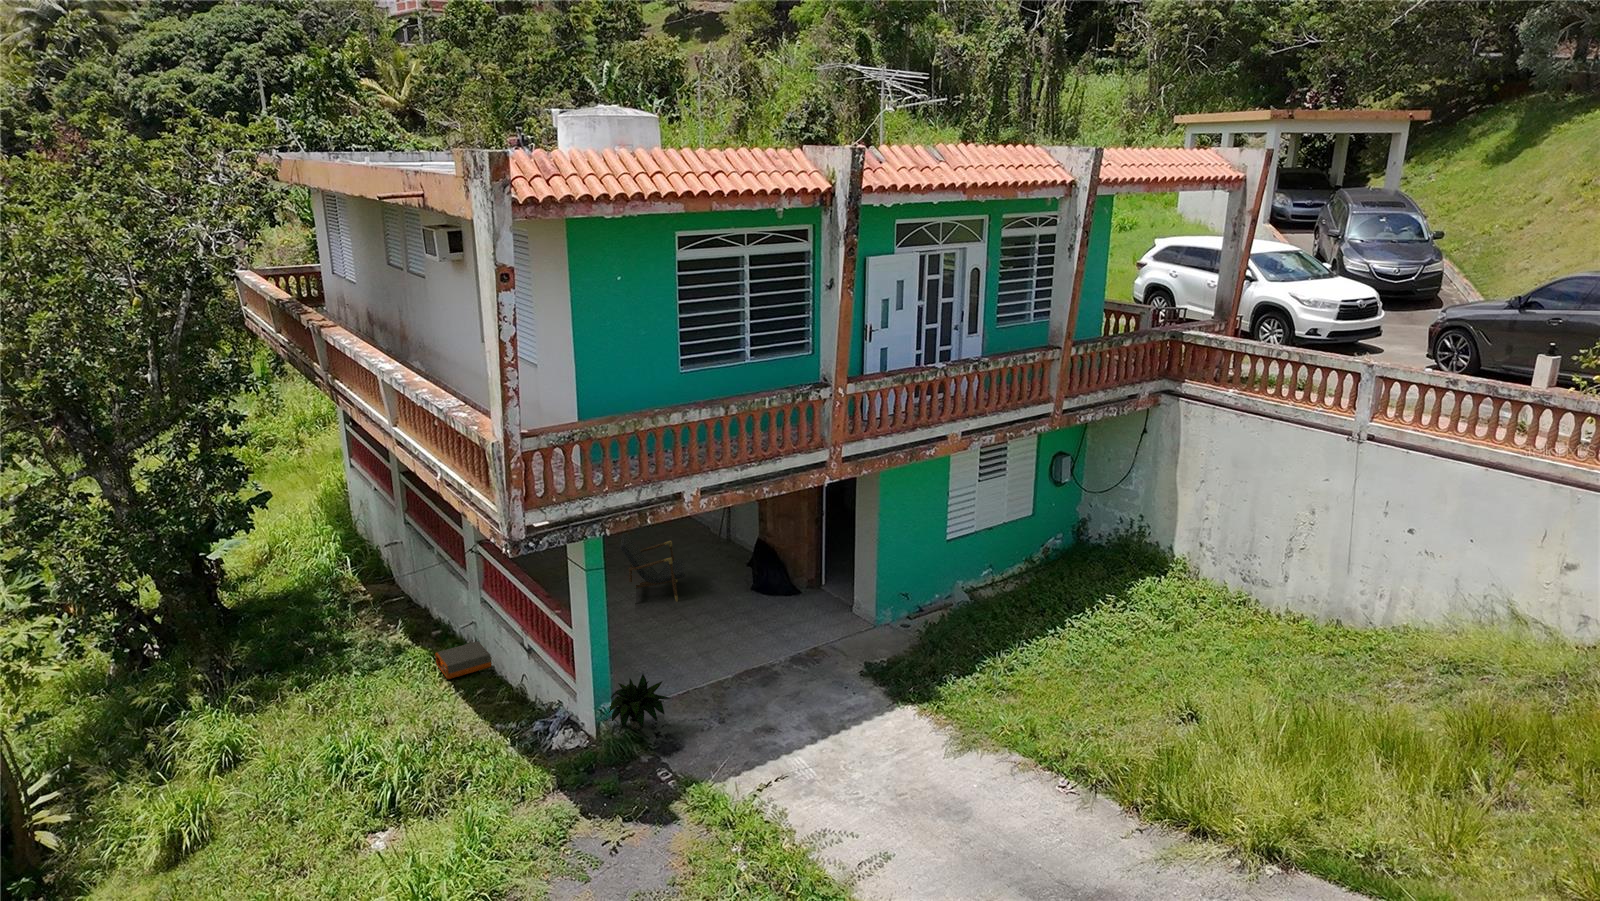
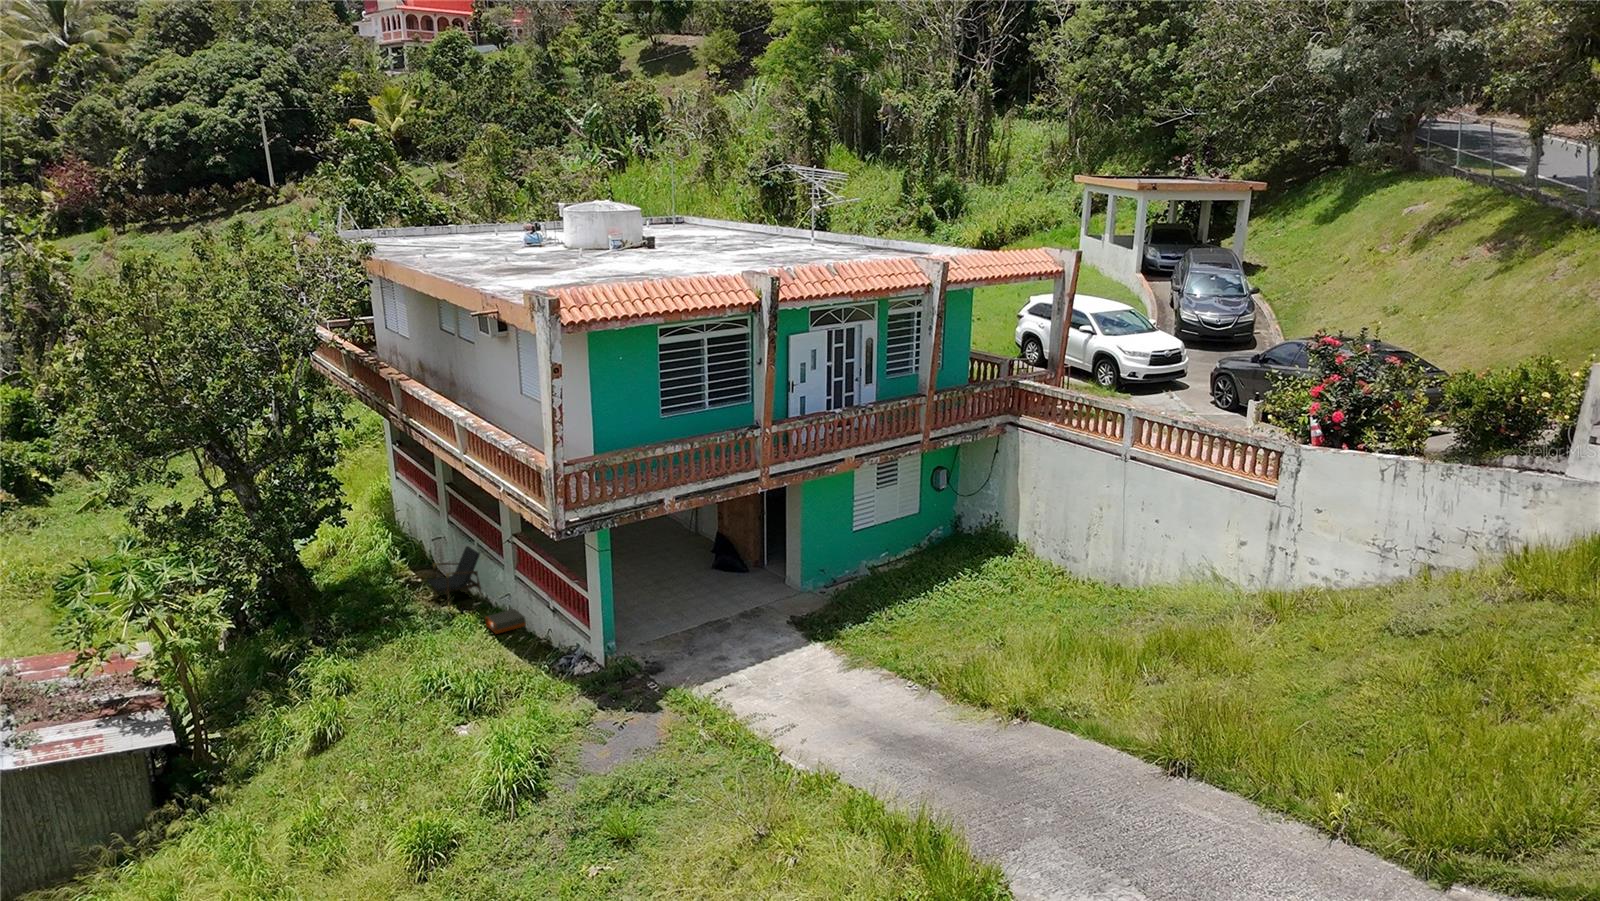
lounge chair: present [620,533,685,602] -> present [428,546,482,606]
potted plant: present [608,674,669,730] -> none [613,623,656,660]

